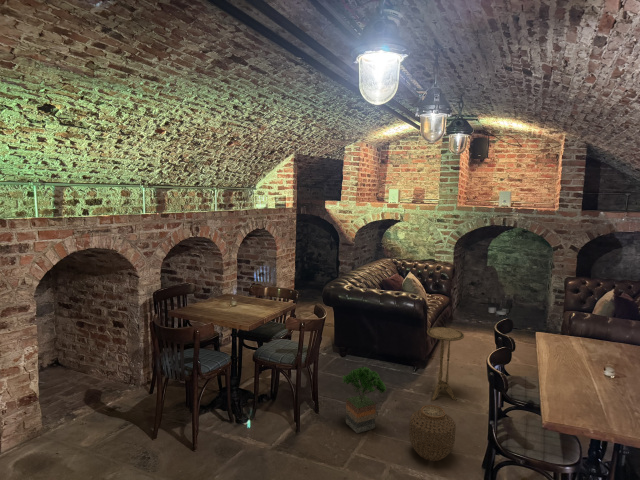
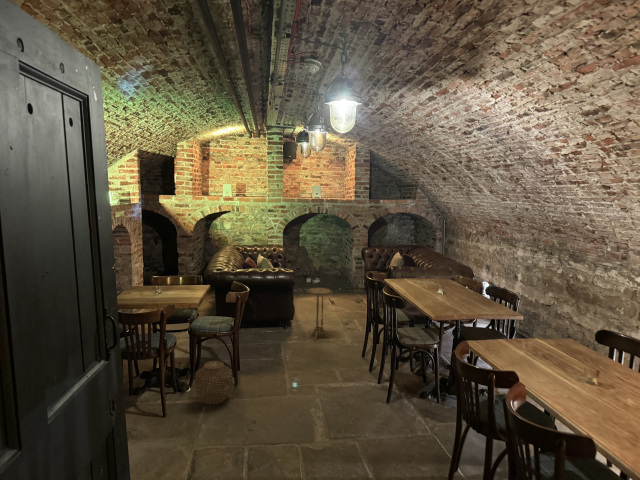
potted tree: present [343,367,386,433] -> none [265,321,300,370]
woven basket: present [409,405,456,461] -> present [195,361,233,404]

